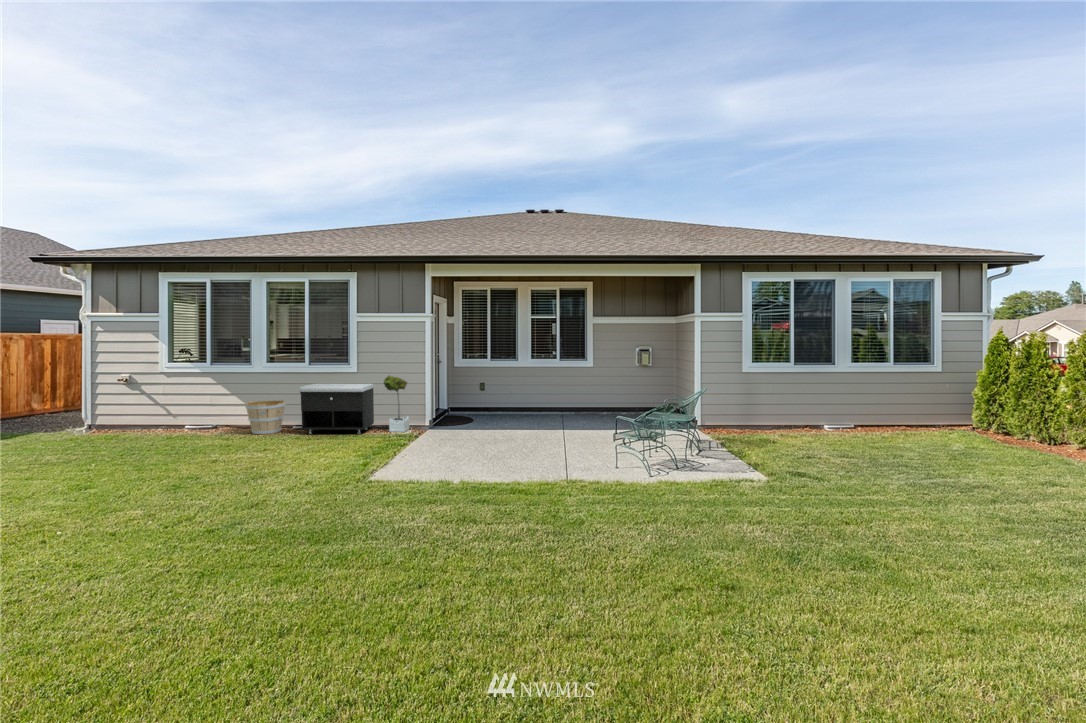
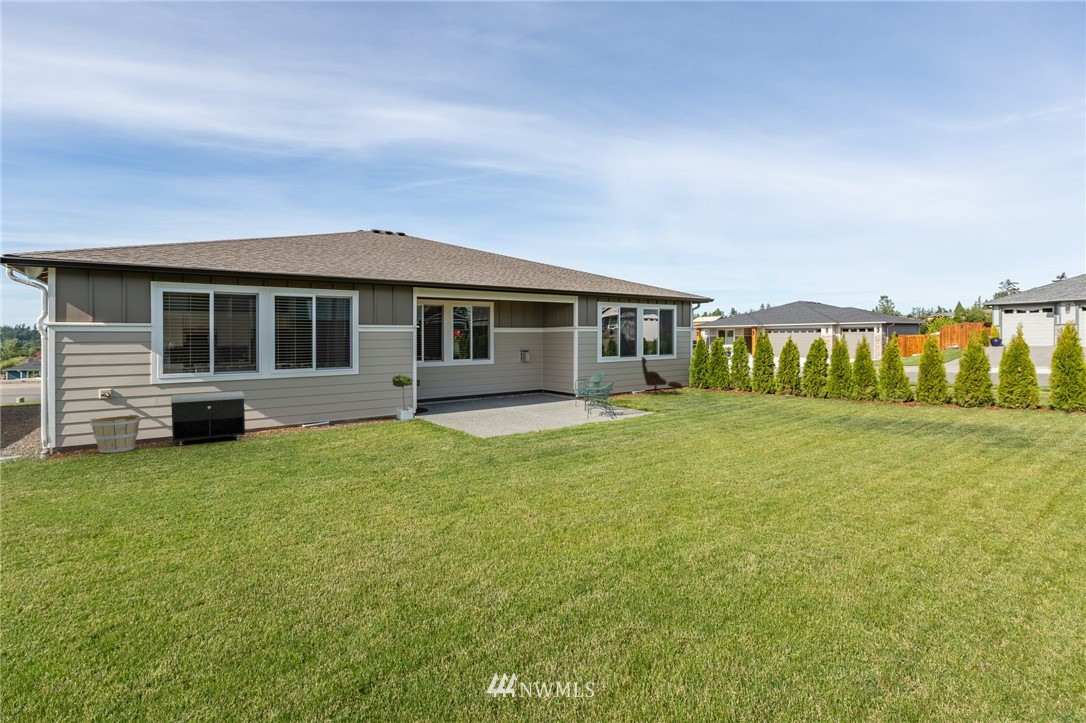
lounge chair: none [829,366,917,440] -> present [642,357,682,394]
storage bench: present [300,384,374,434] -> present [171,391,245,445]
wooden bucket: present [245,400,286,434] -> present [90,415,141,453]

